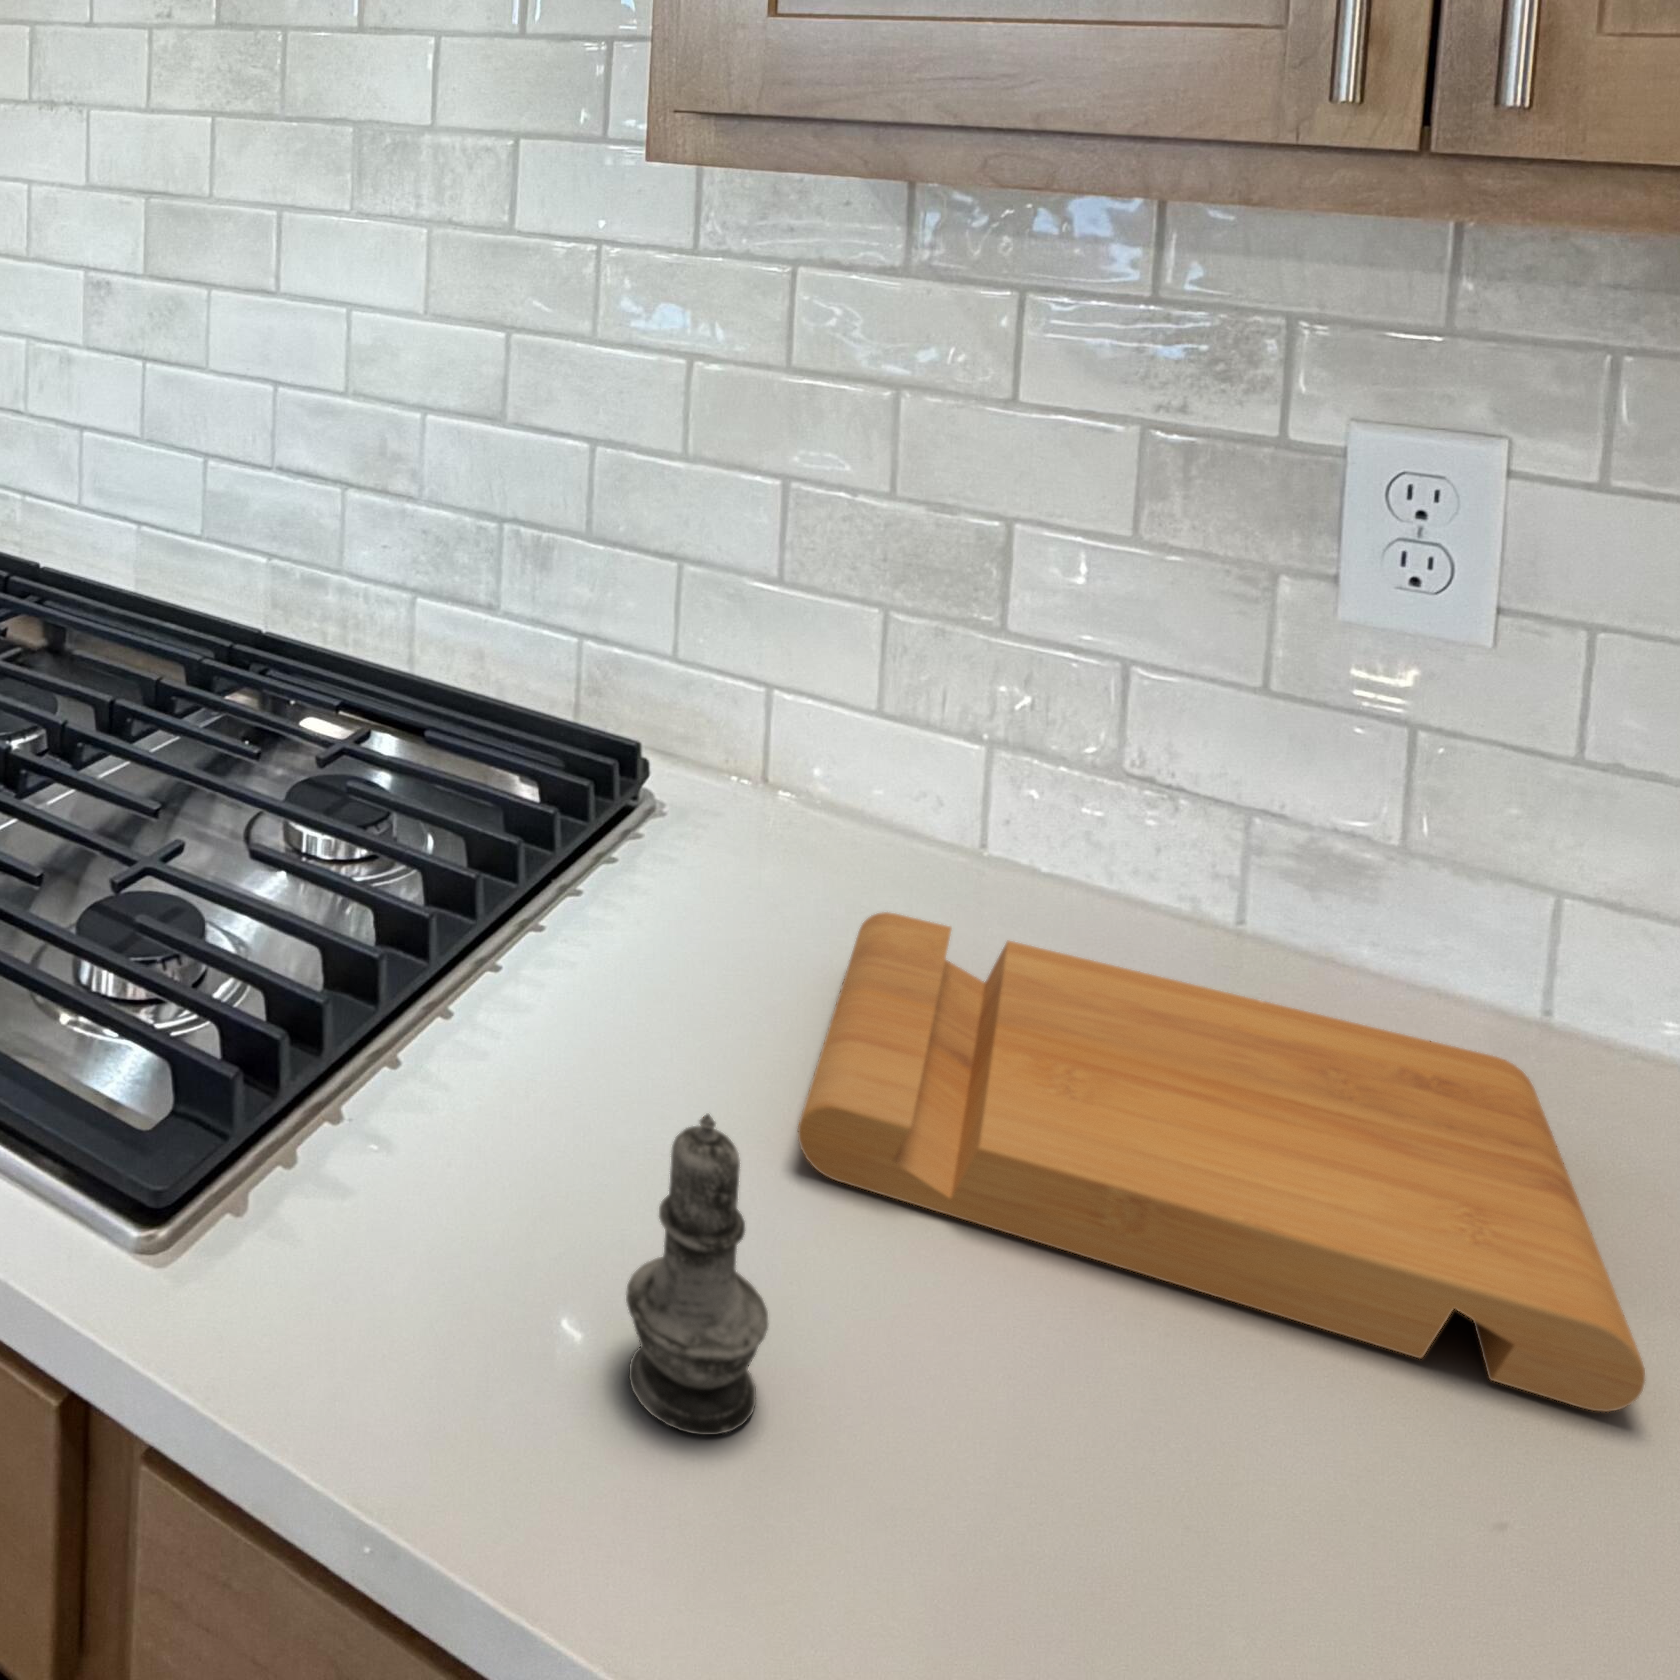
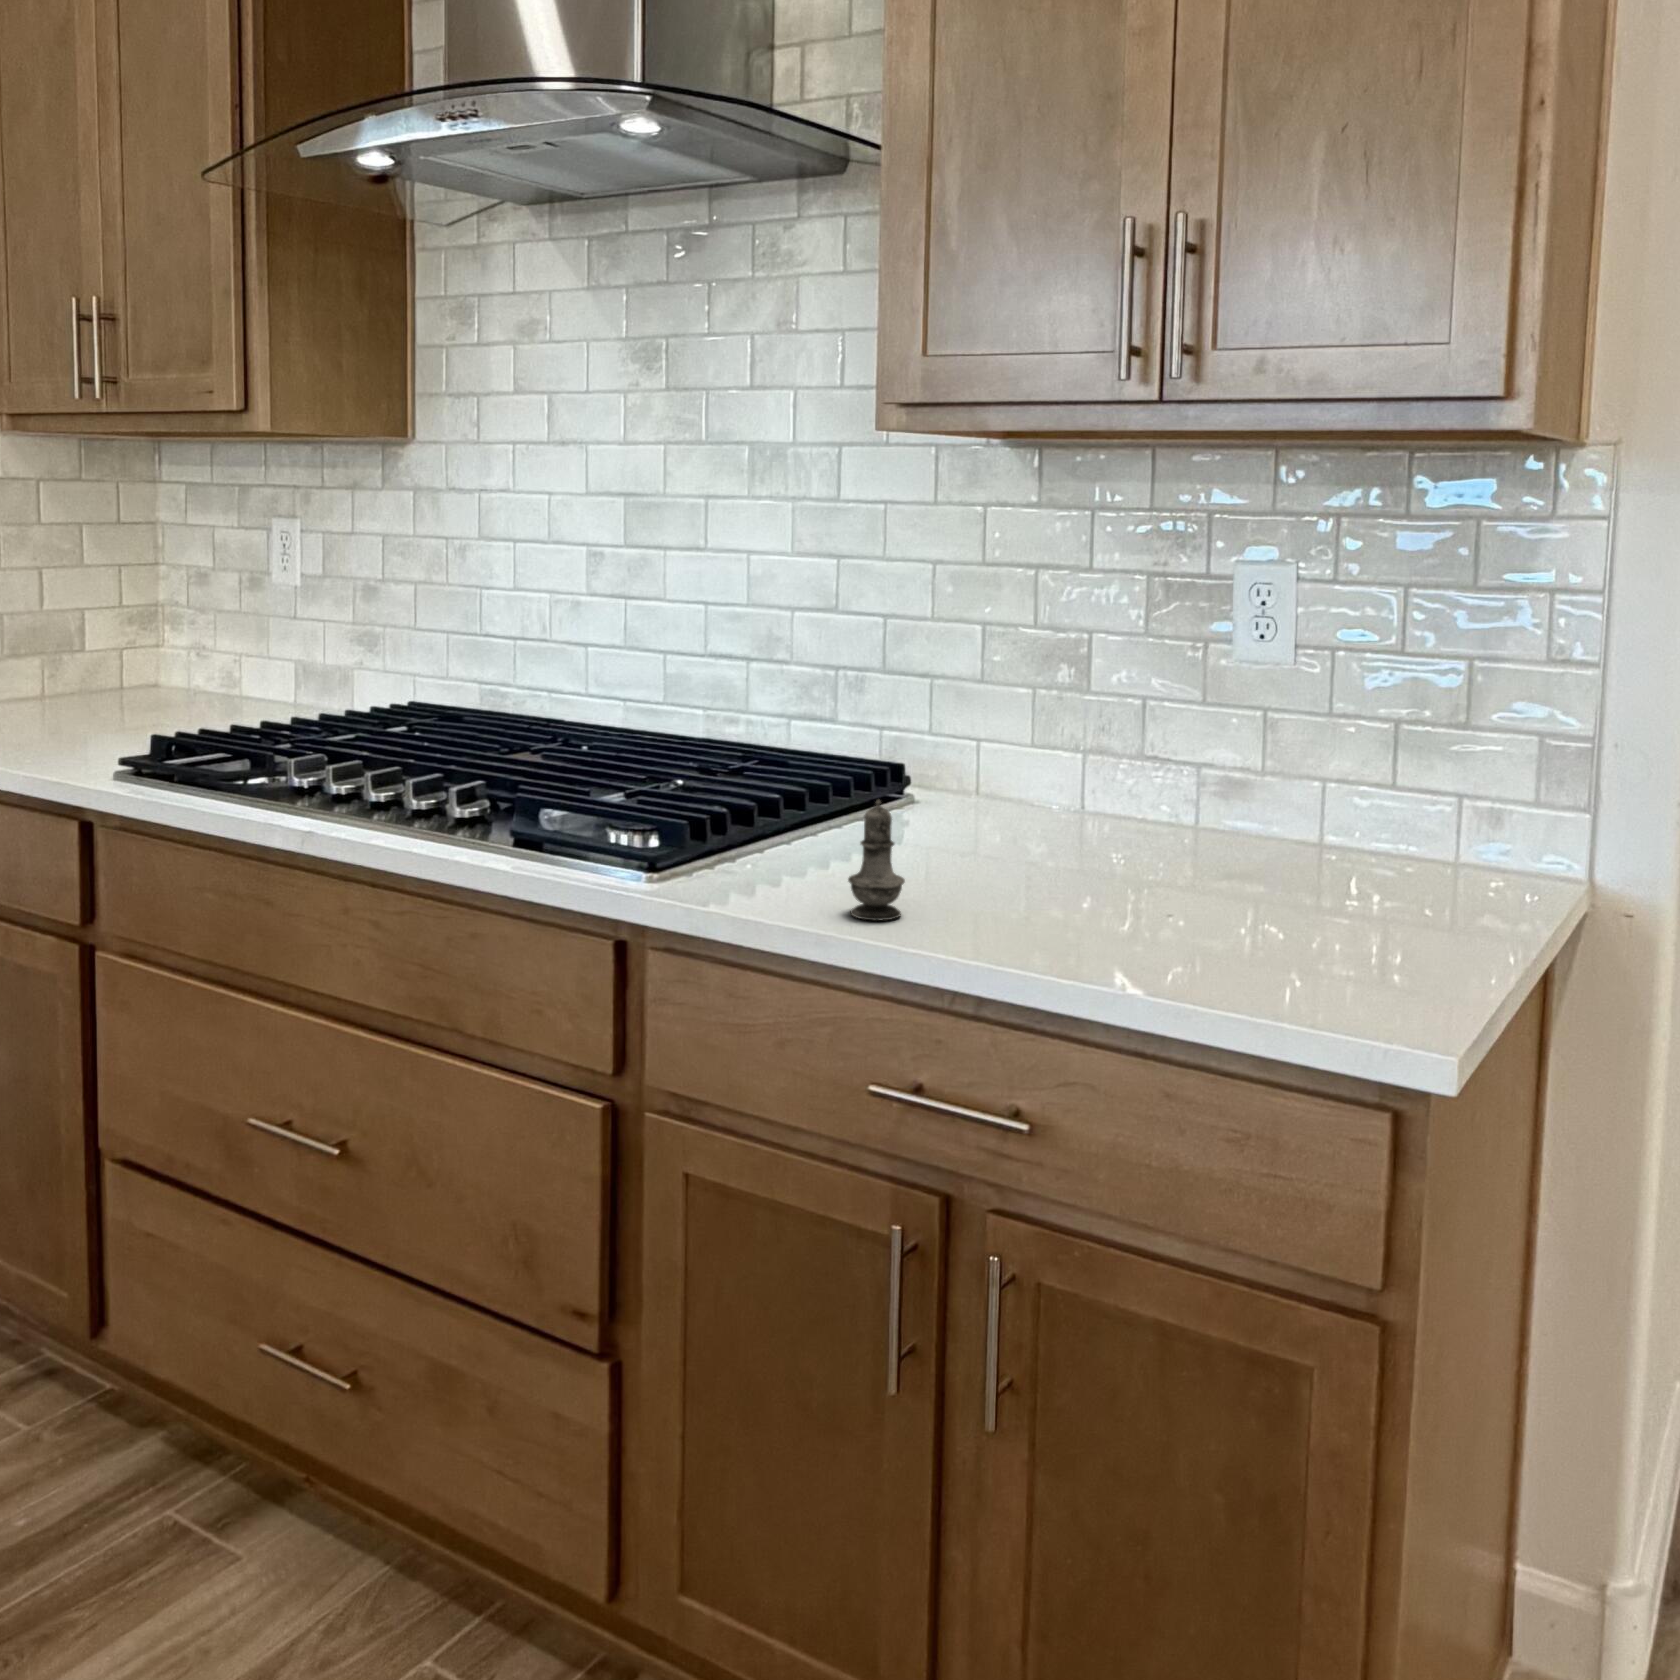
cutting board: present [798,912,1645,1412] -> none [942,811,1288,917]

